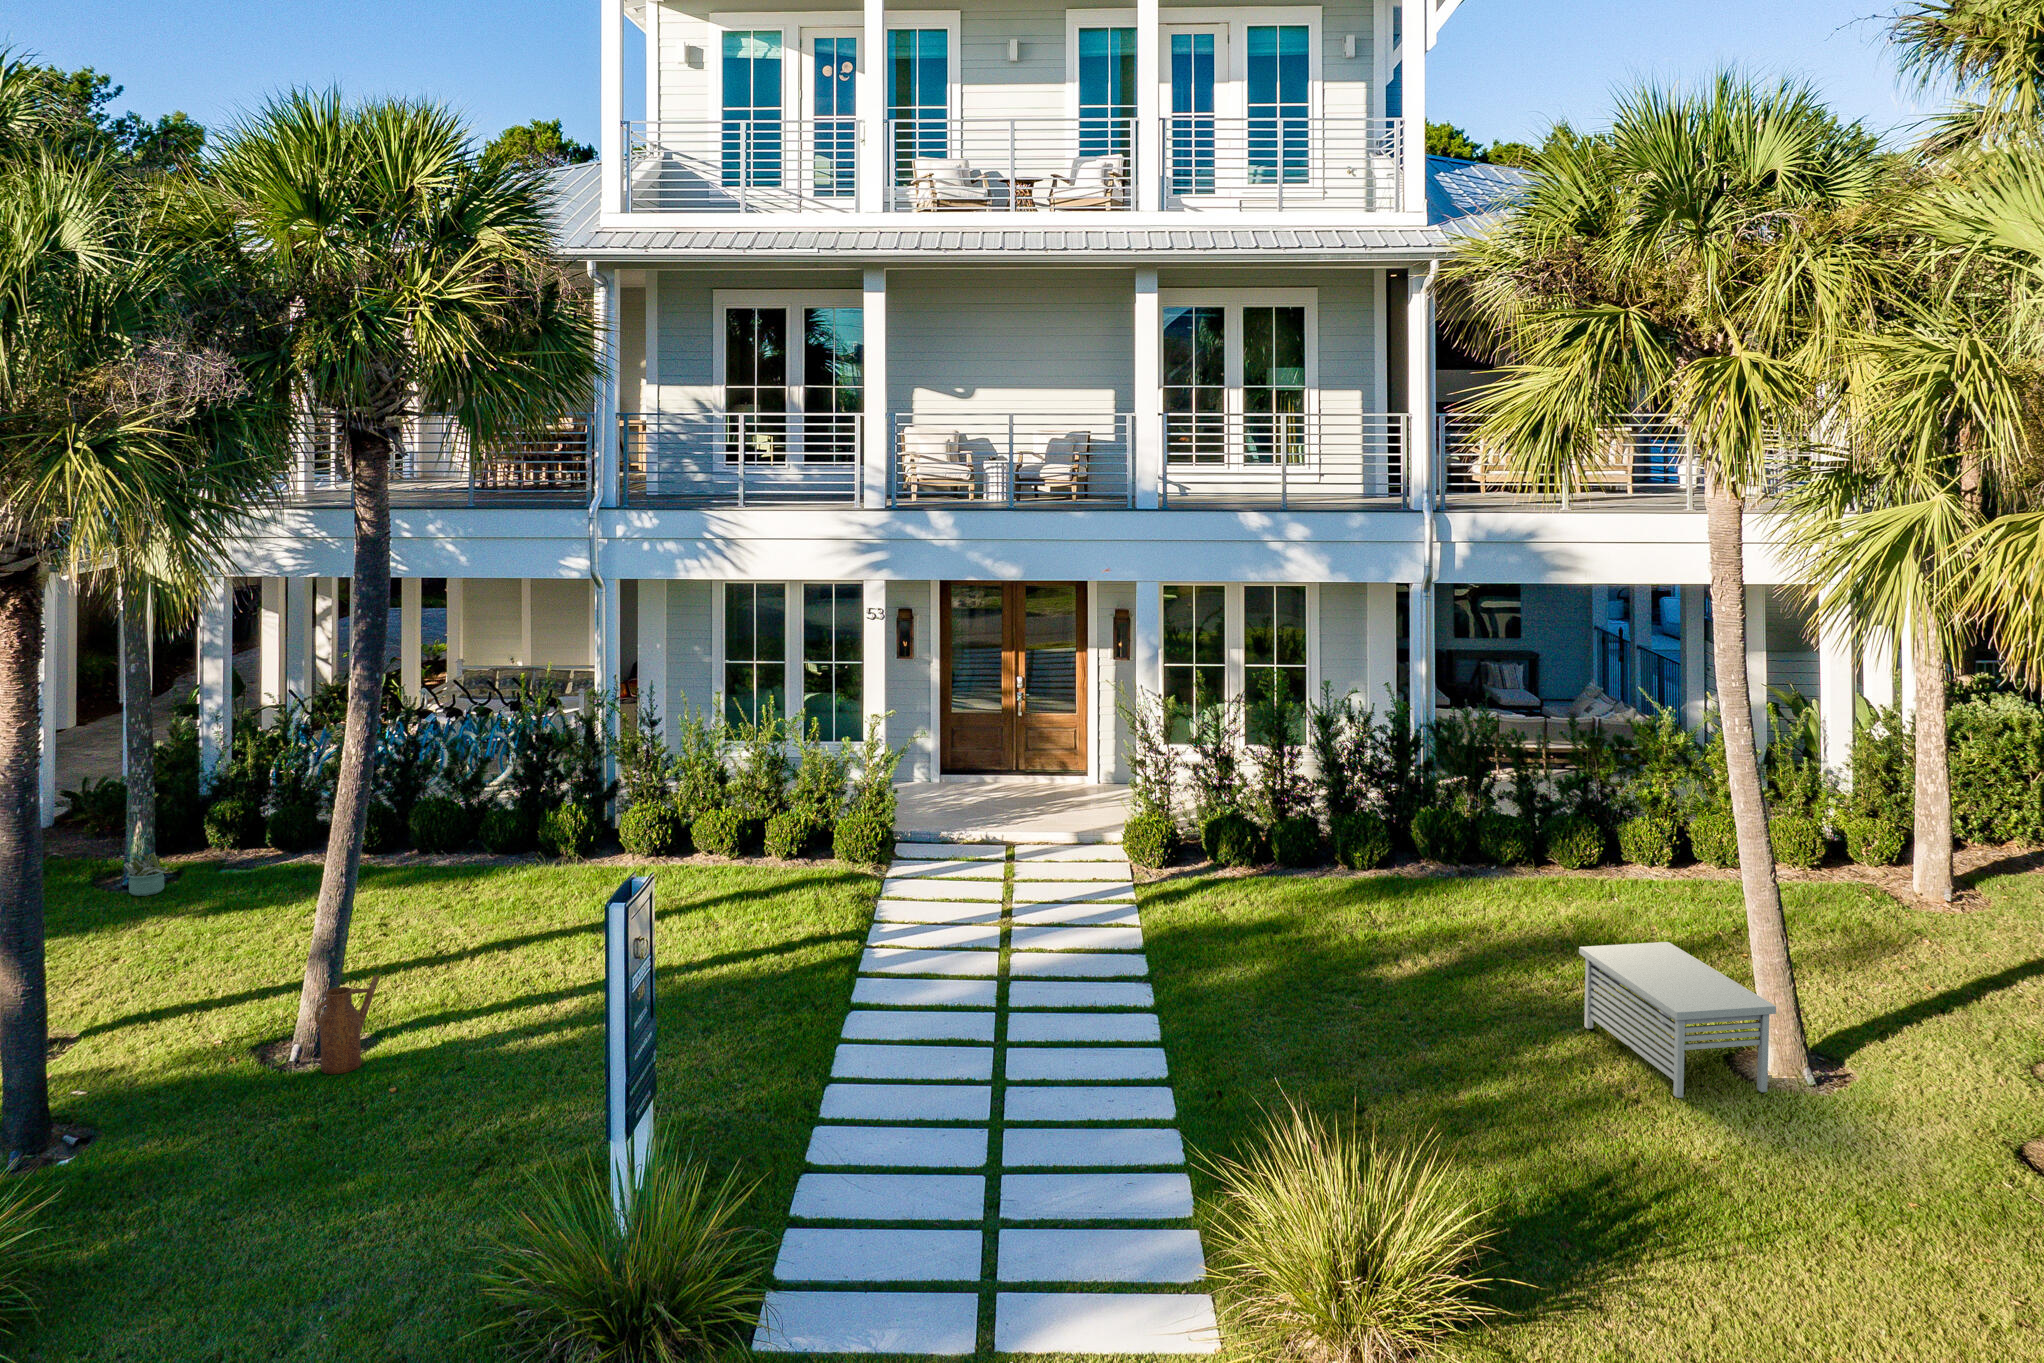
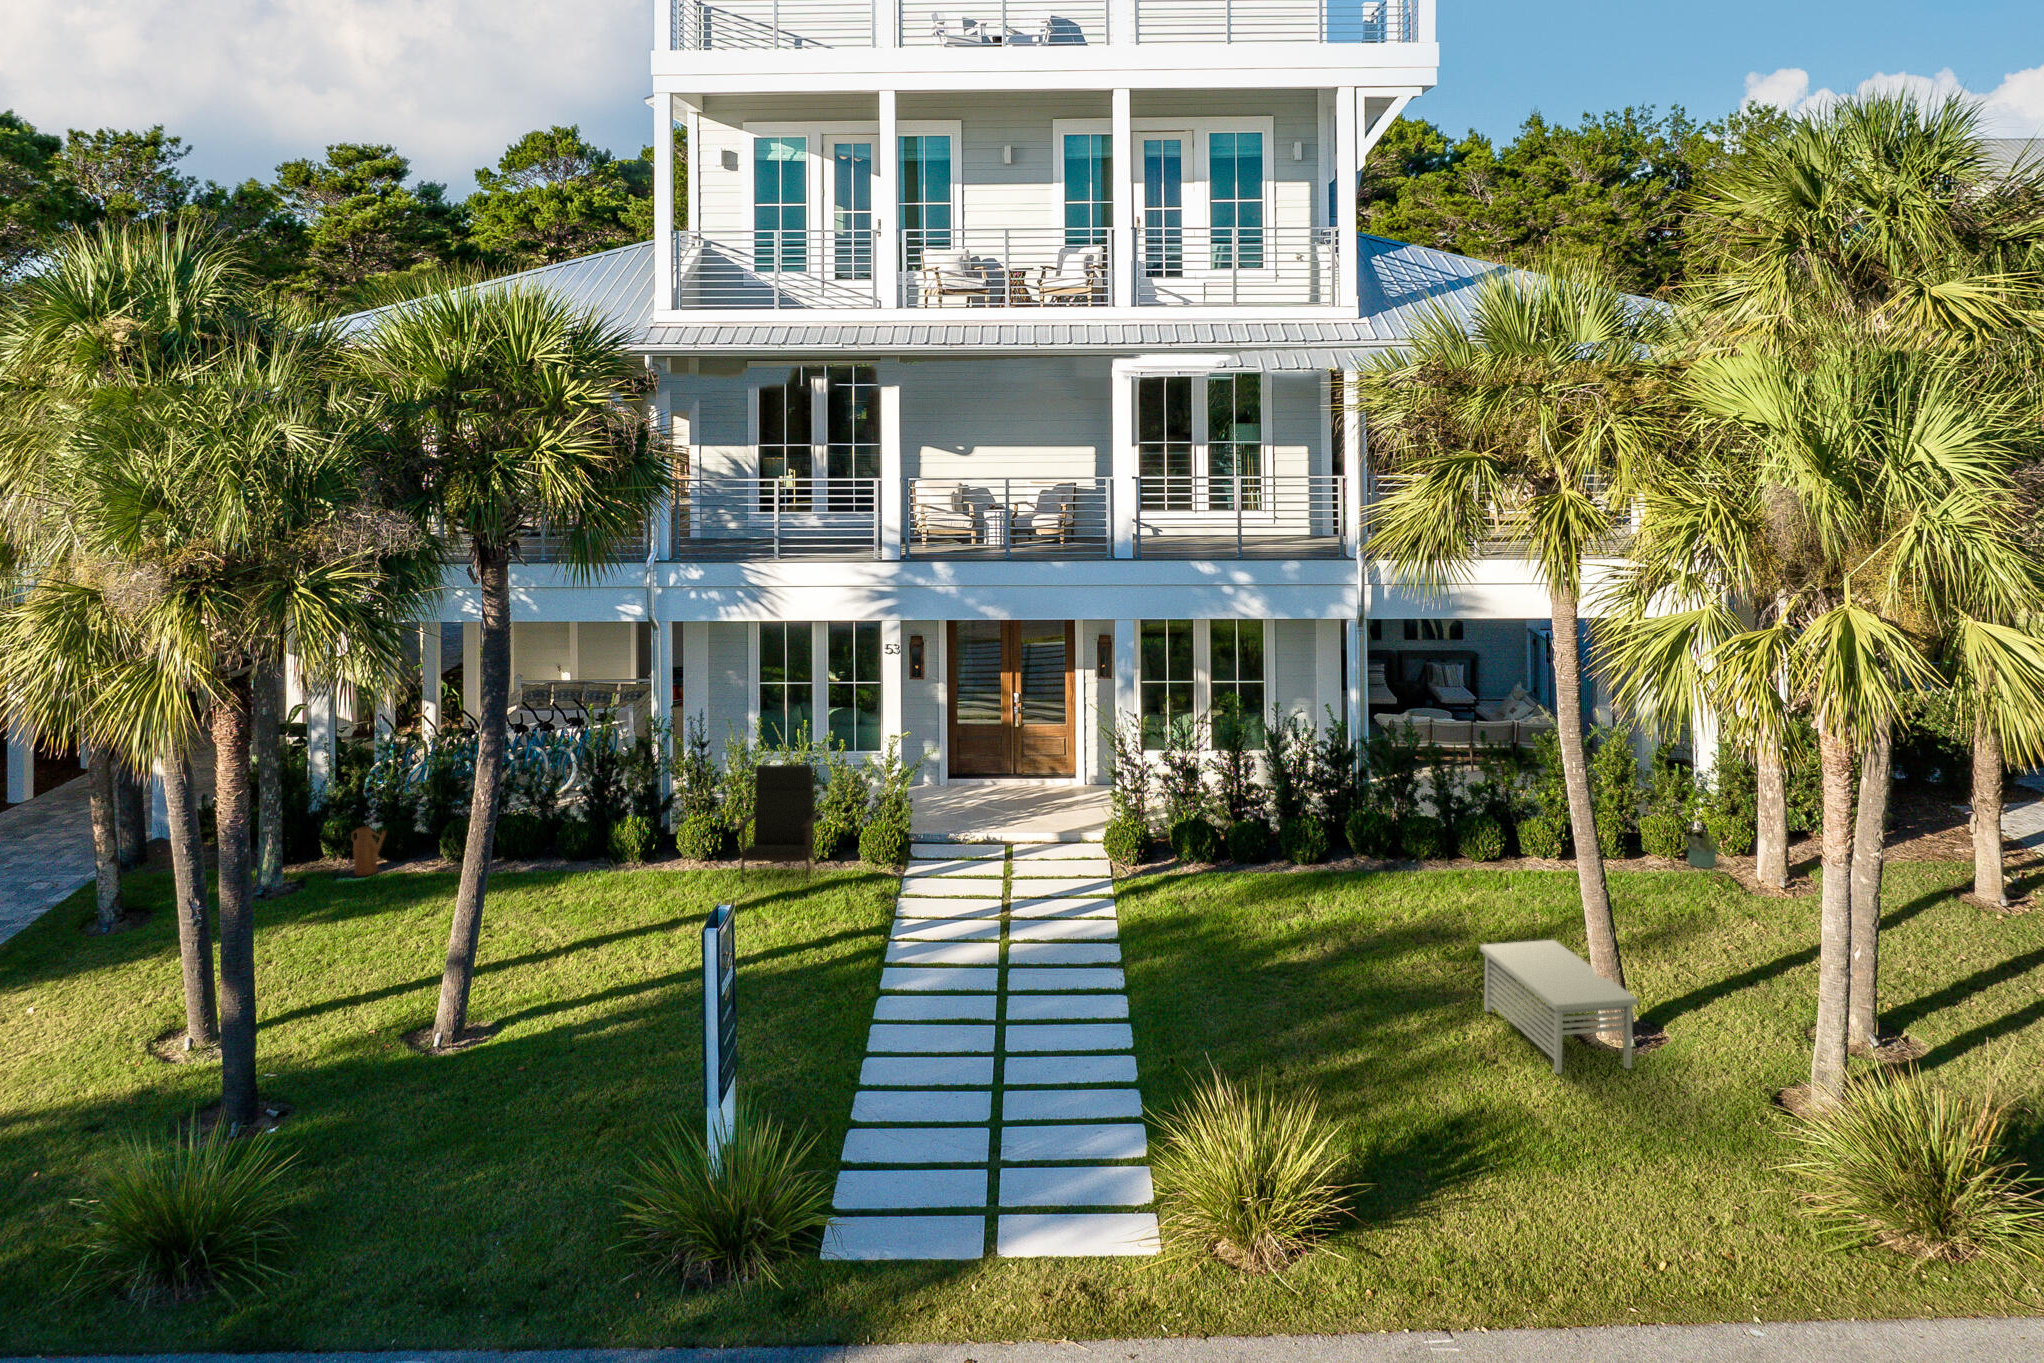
lounge chair: none [685,745,785,884] -> present [738,765,818,882]
decorative plant: present [124,853,168,896] -> present [1686,833,1718,868]
watering can: present [315,976,379,1074] -> present [351,827,386,876]

